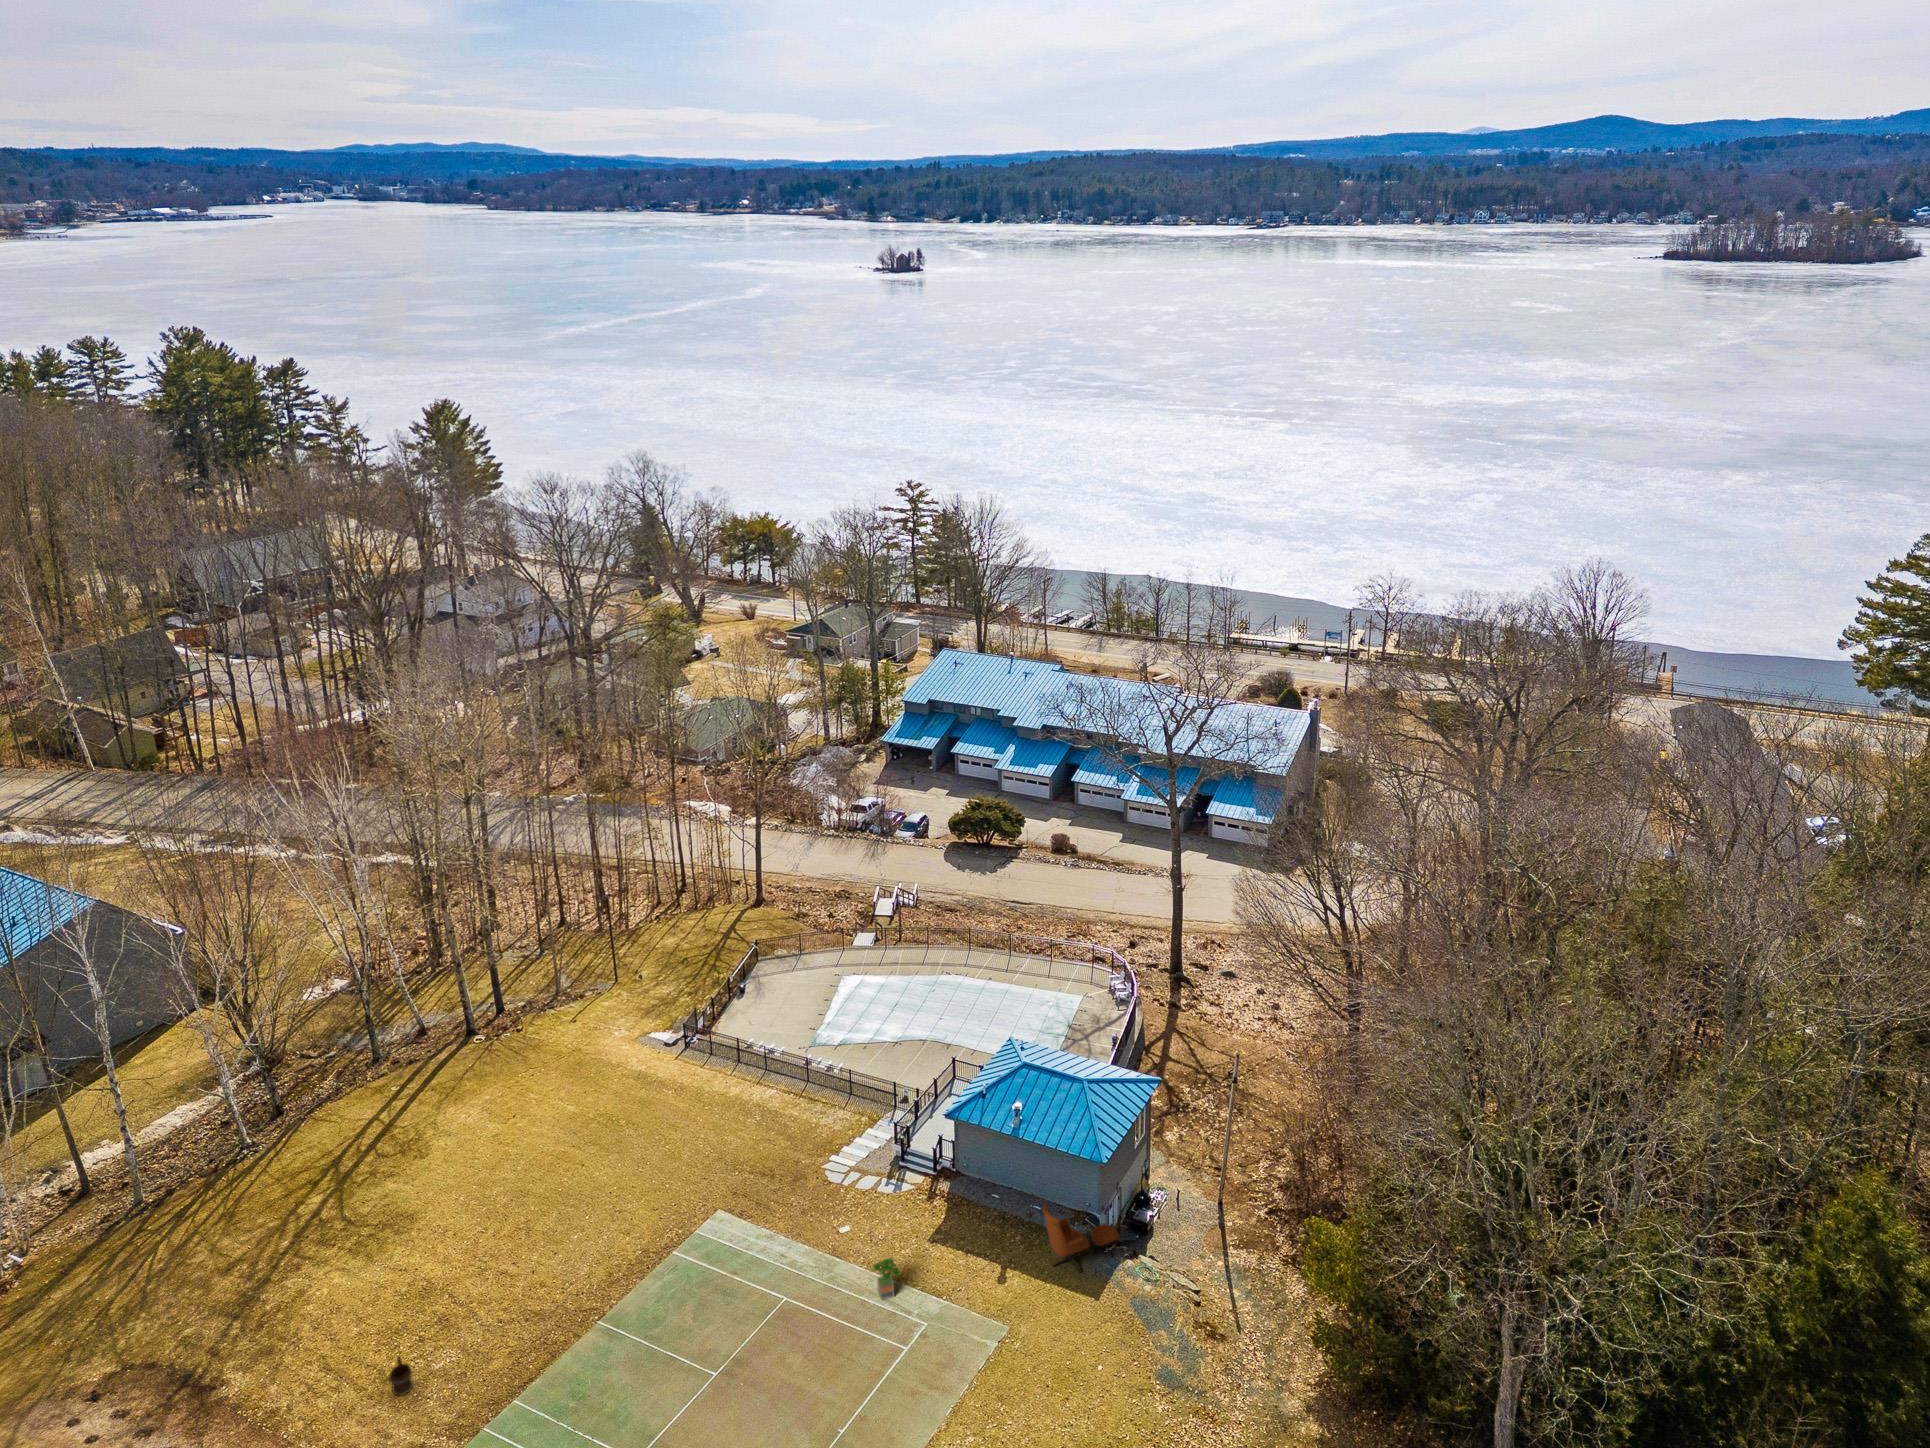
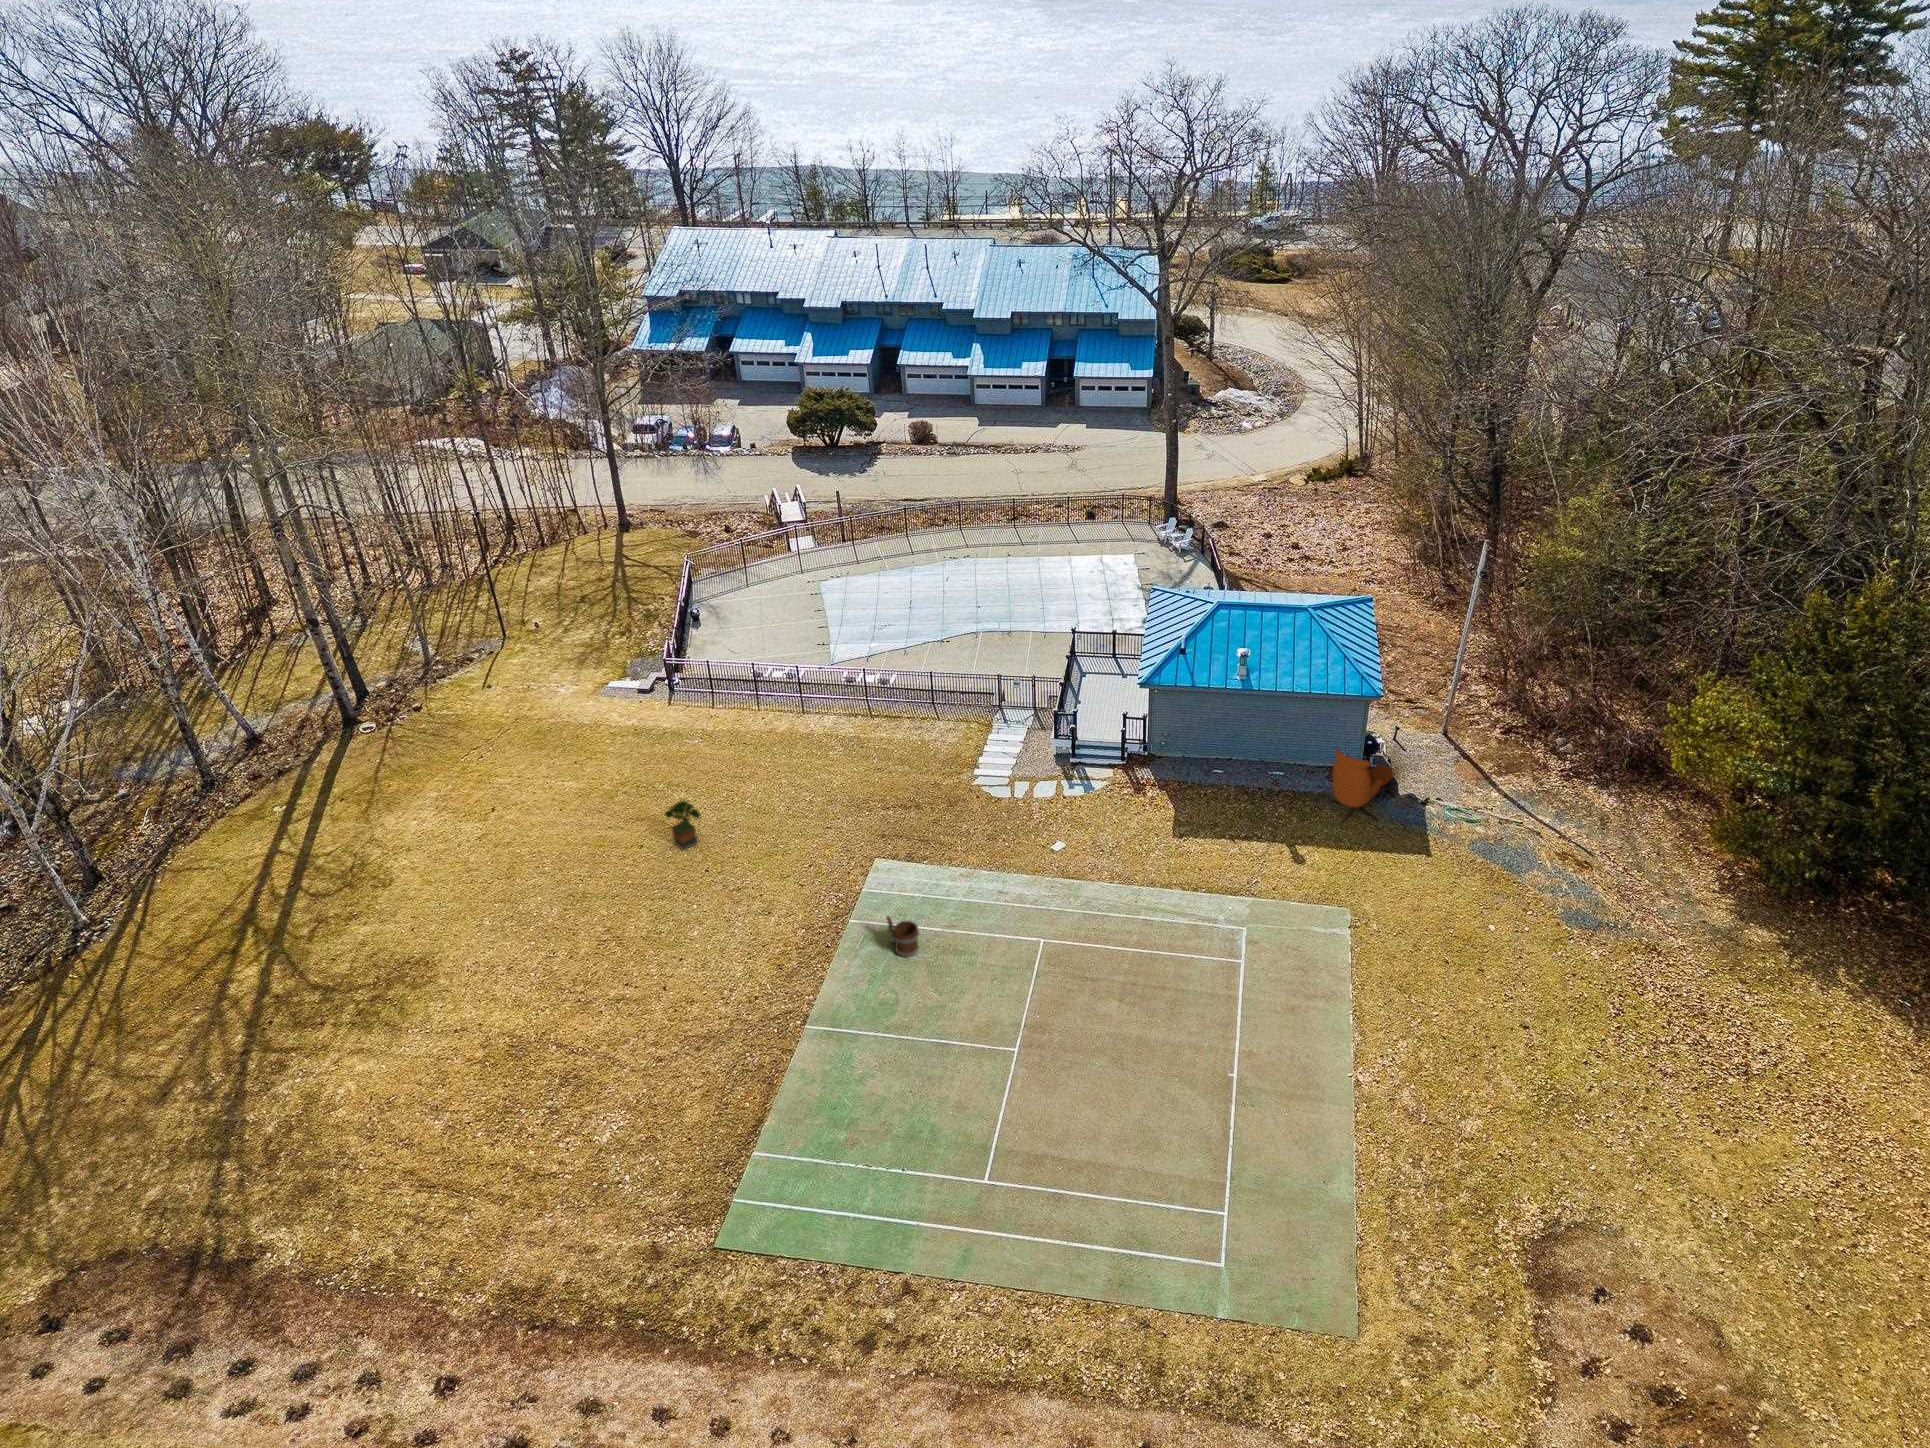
potted tree: present [873,1258,900,1300] -> present [665,800,701,850]
bucket: present [389,1356,413,1396] -> present [886,916,920,957]

